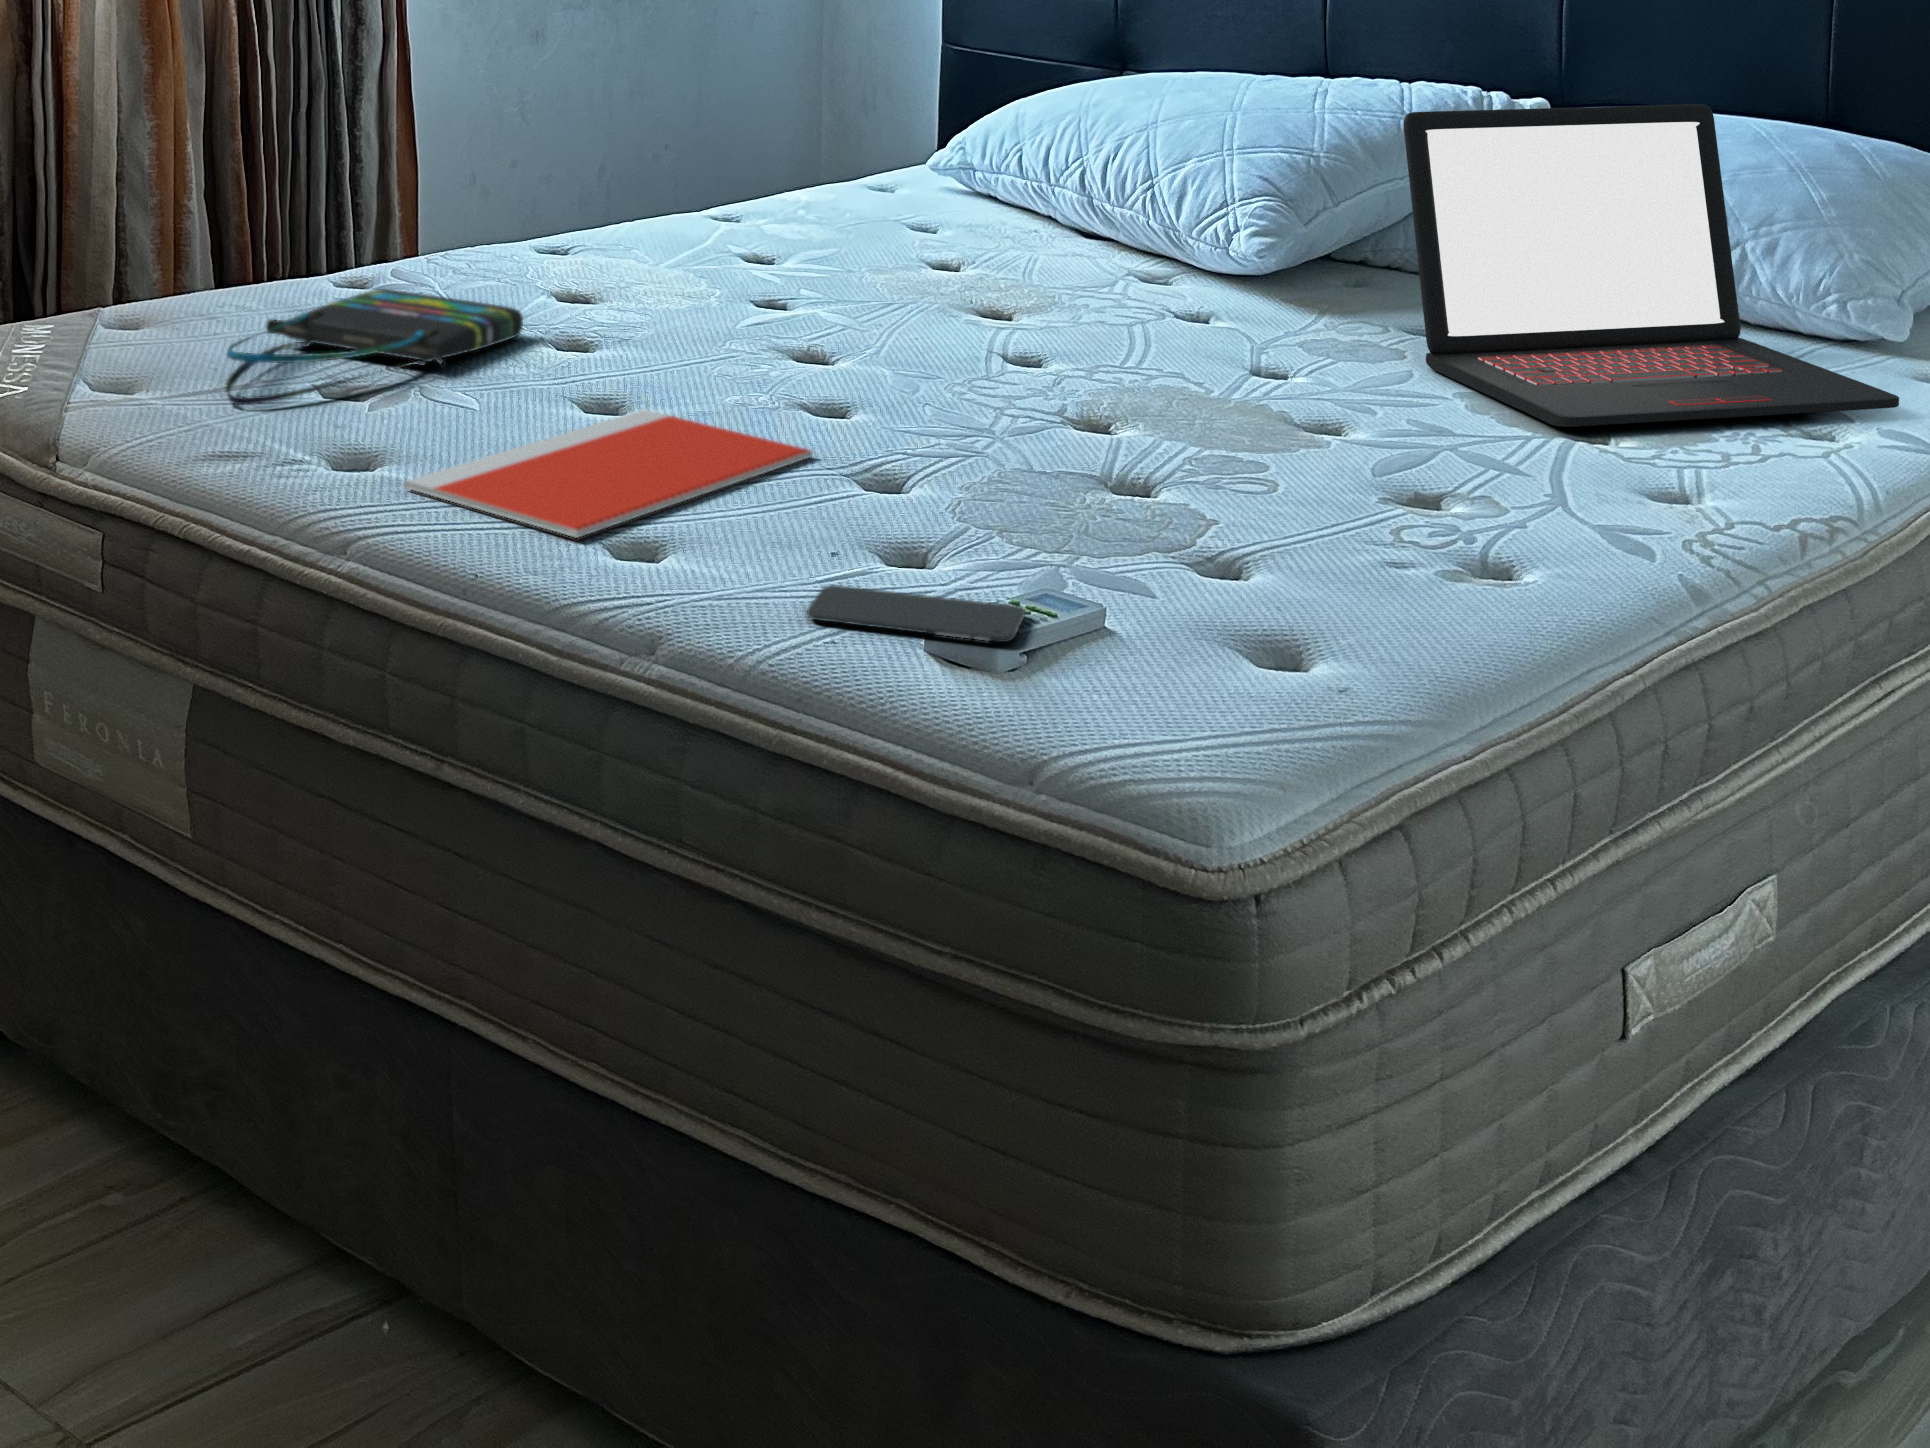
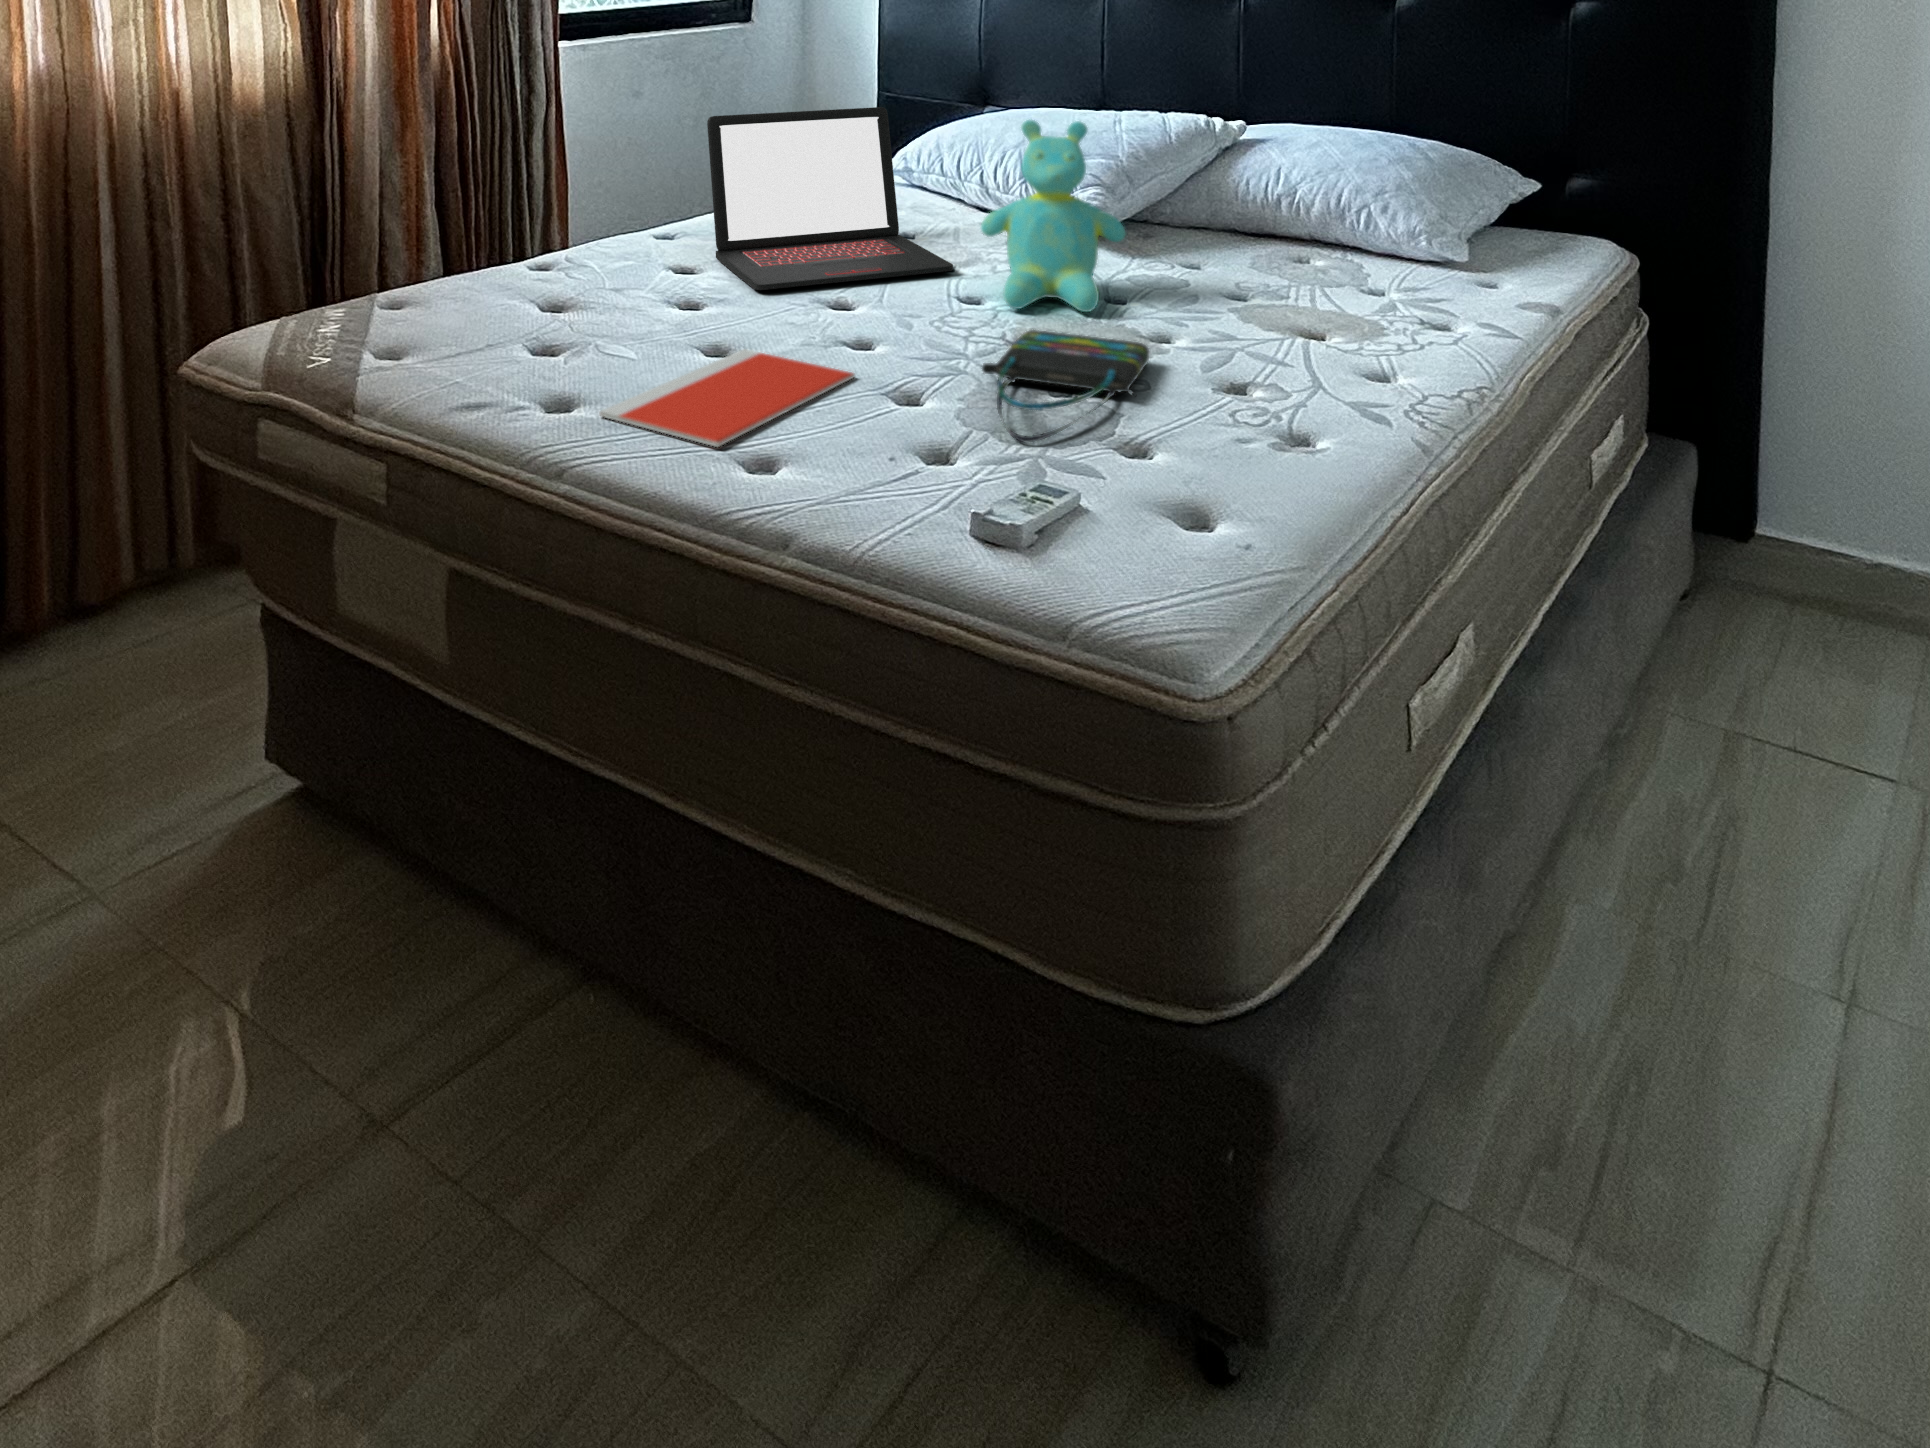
teddy bear: none [1051,68,1294,384] -> present [981,120,1126,312]
laptop: present [1404,104,1899,427] -> present [707,107,953,290]
tote bag: present [226,289,523,405] -> present [982,330,1149,442]
smartphone: present [807,585,1025,642] -> none [876,472,1013,508]

